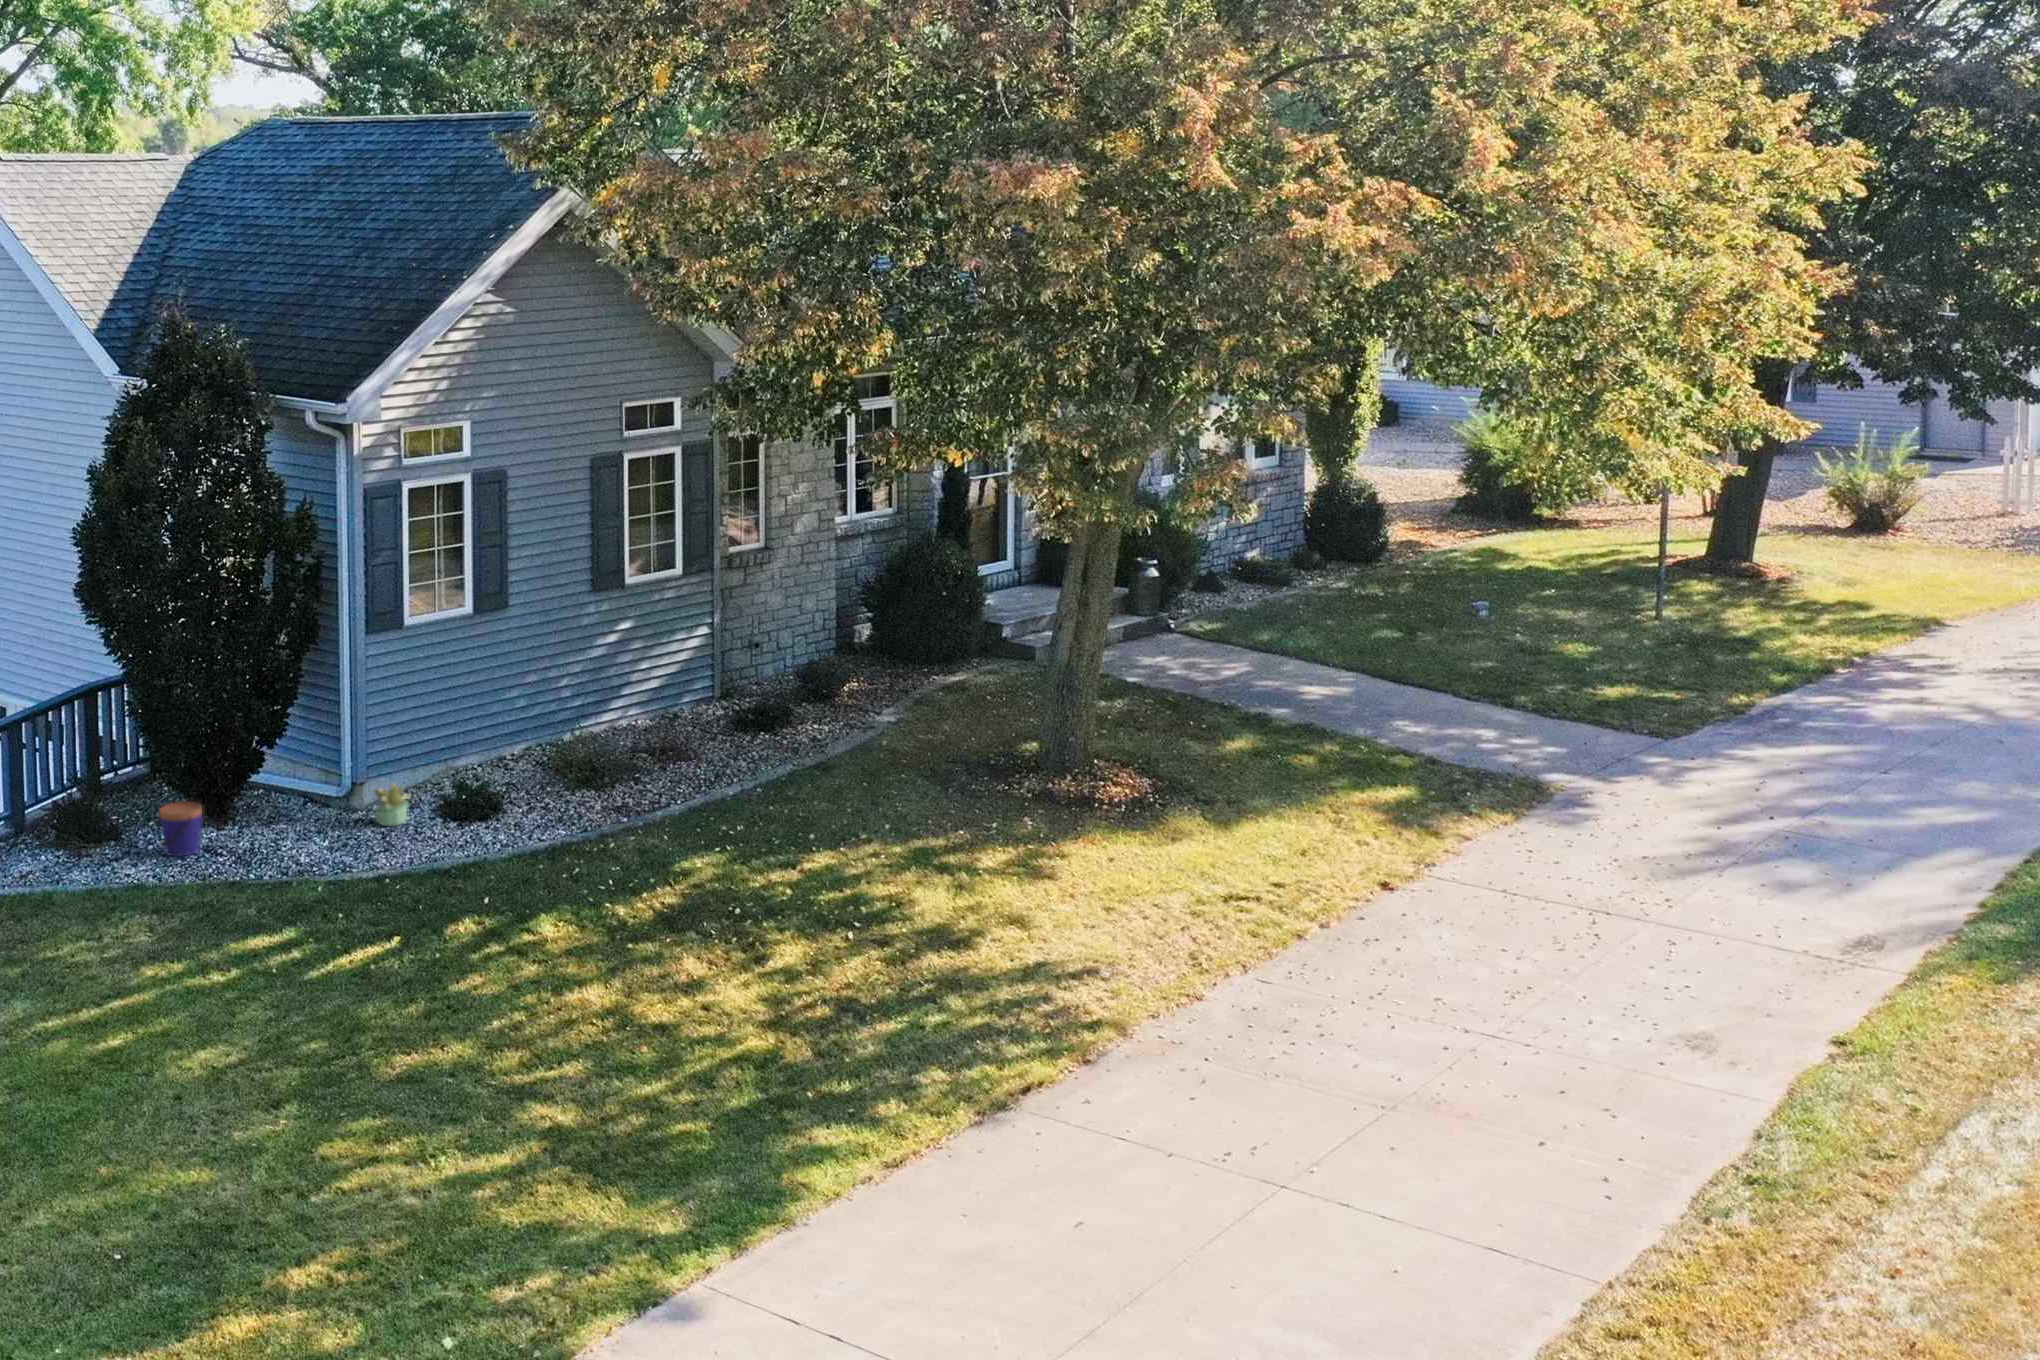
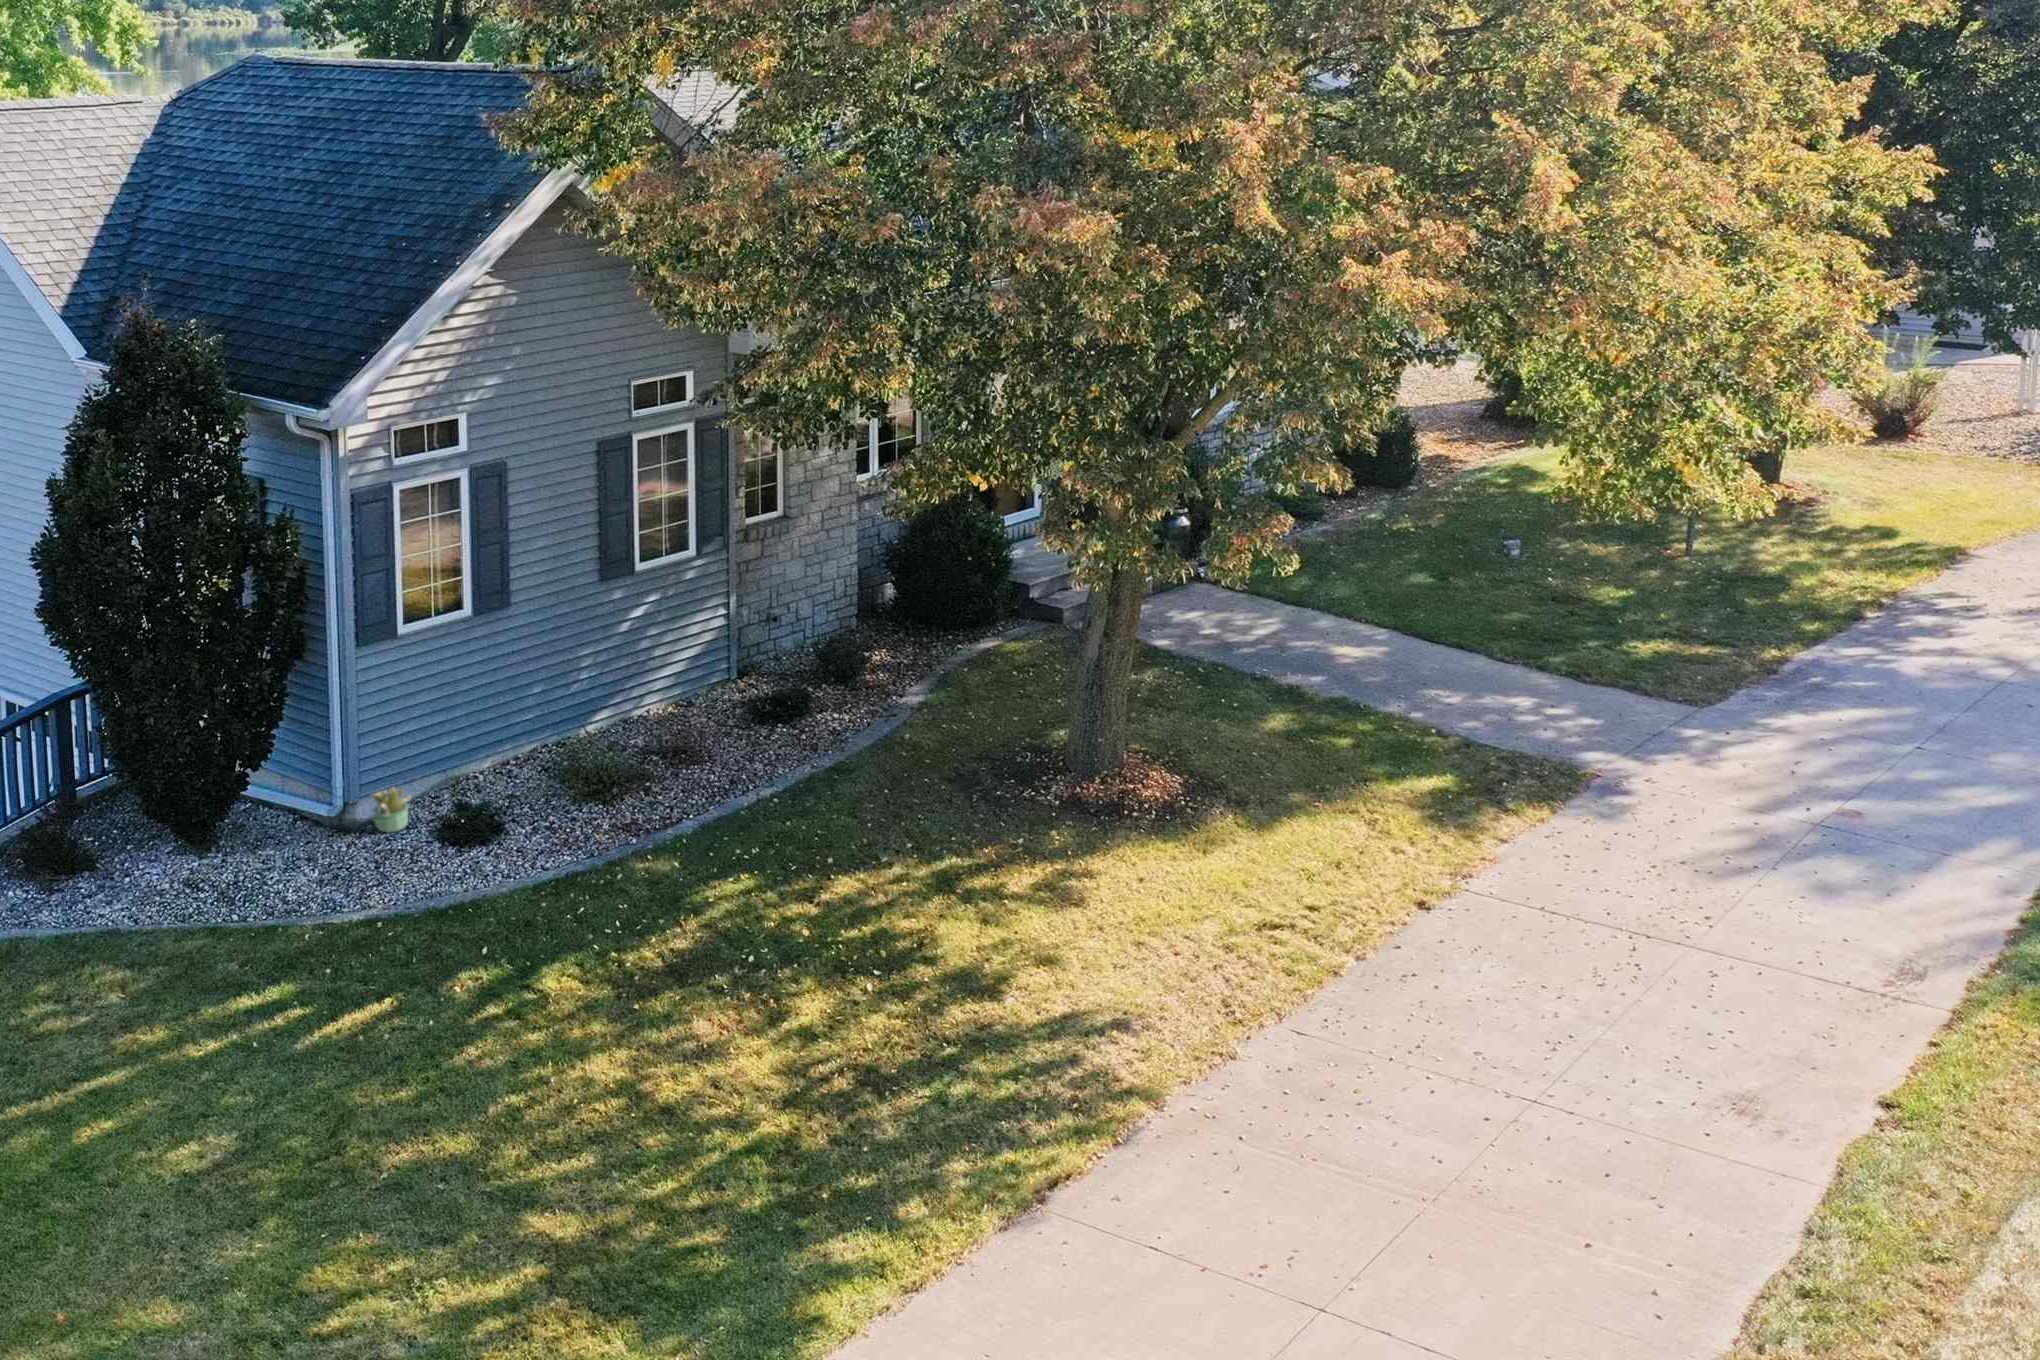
bucket: present [157,802,202,856] -> none [139,823,188,885]

